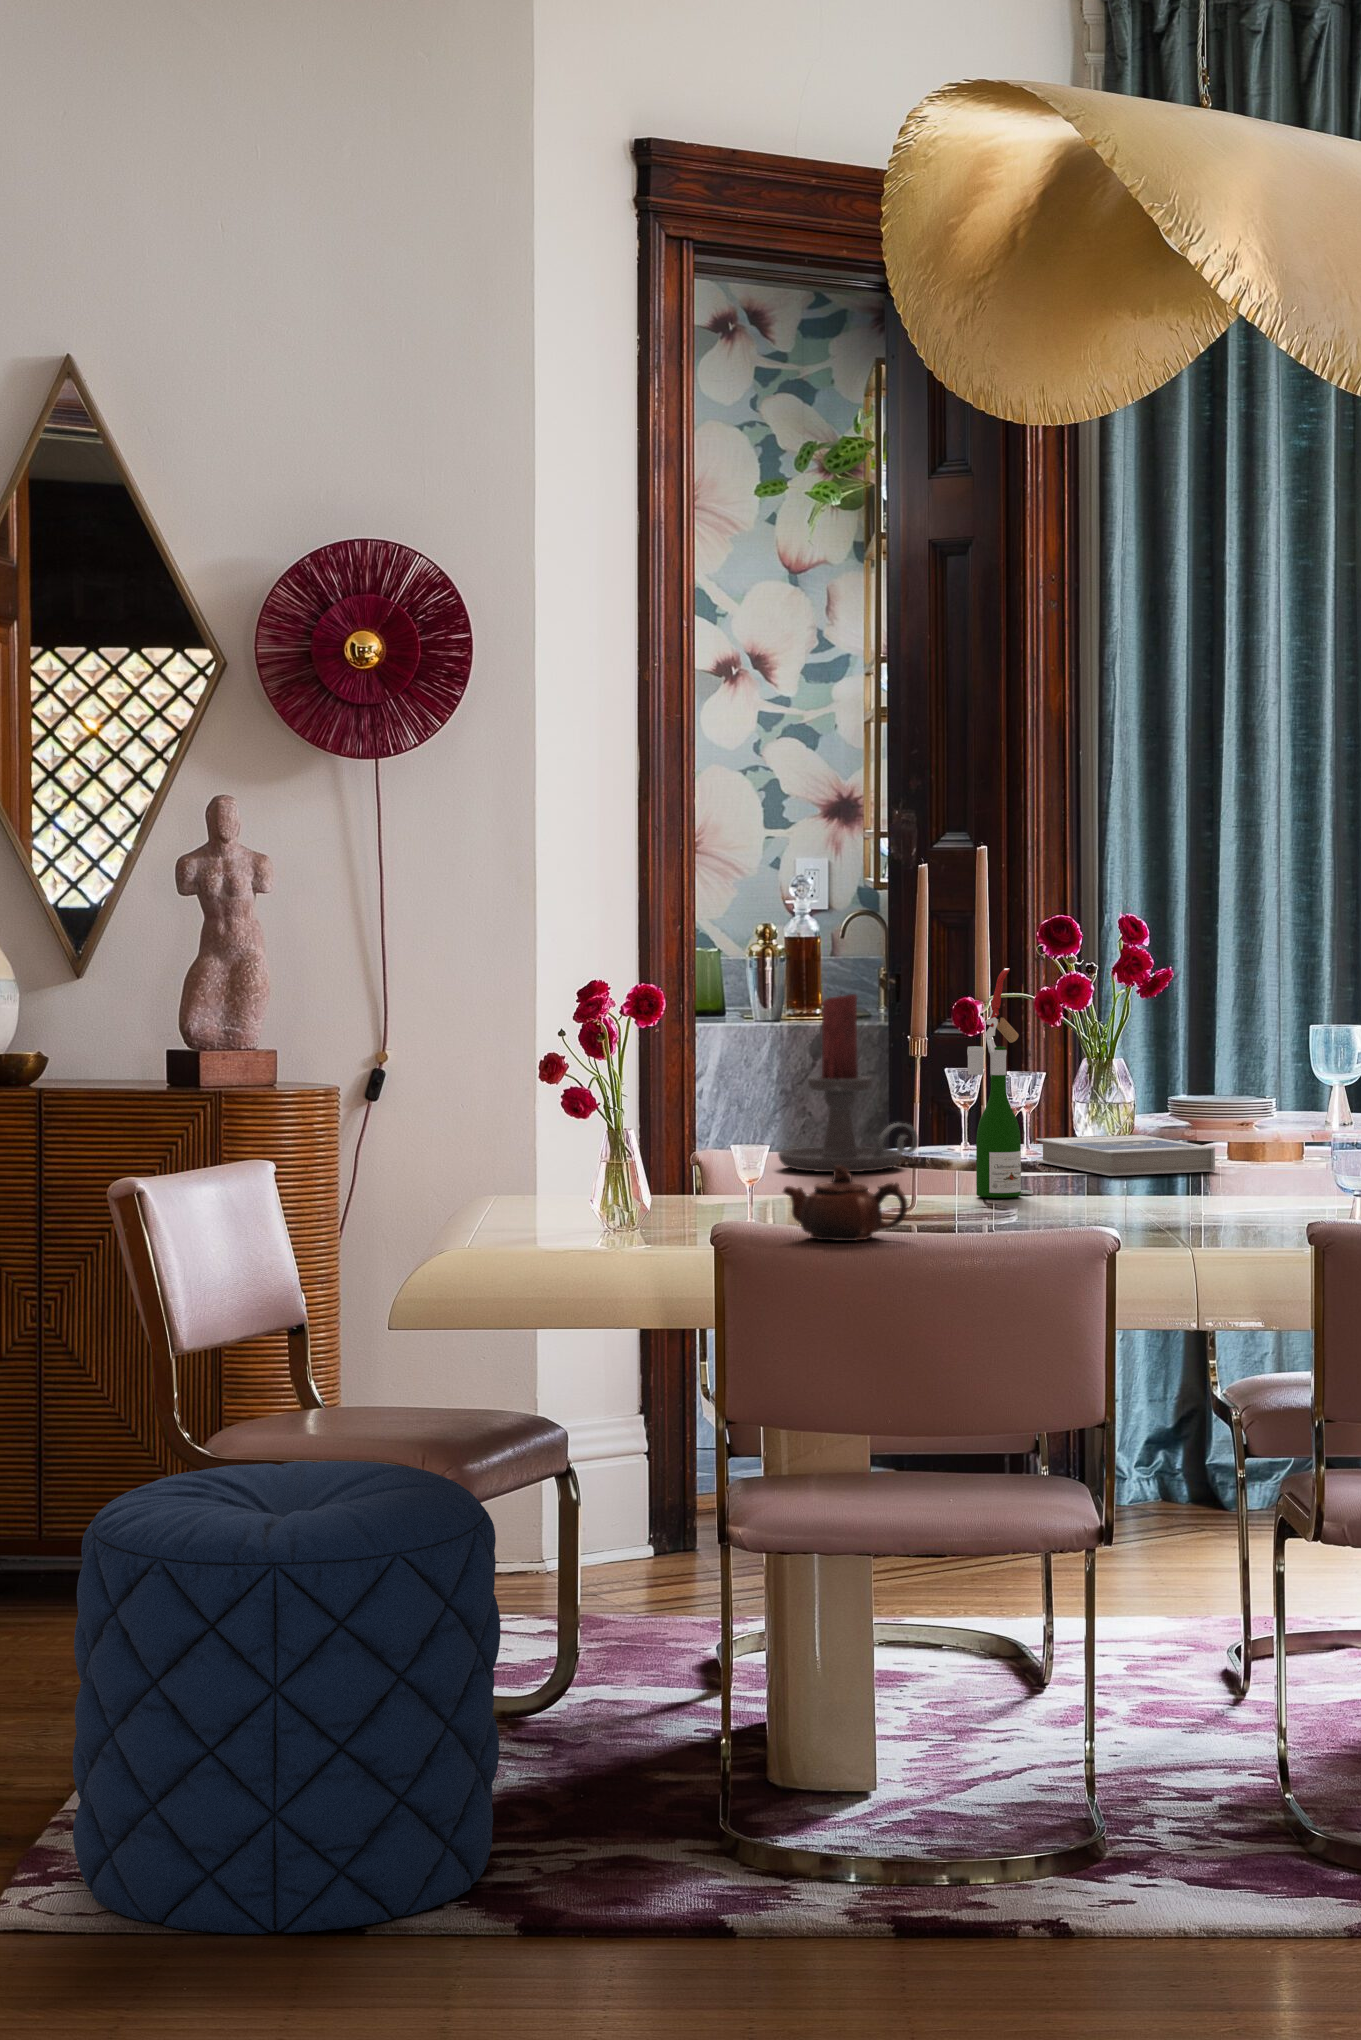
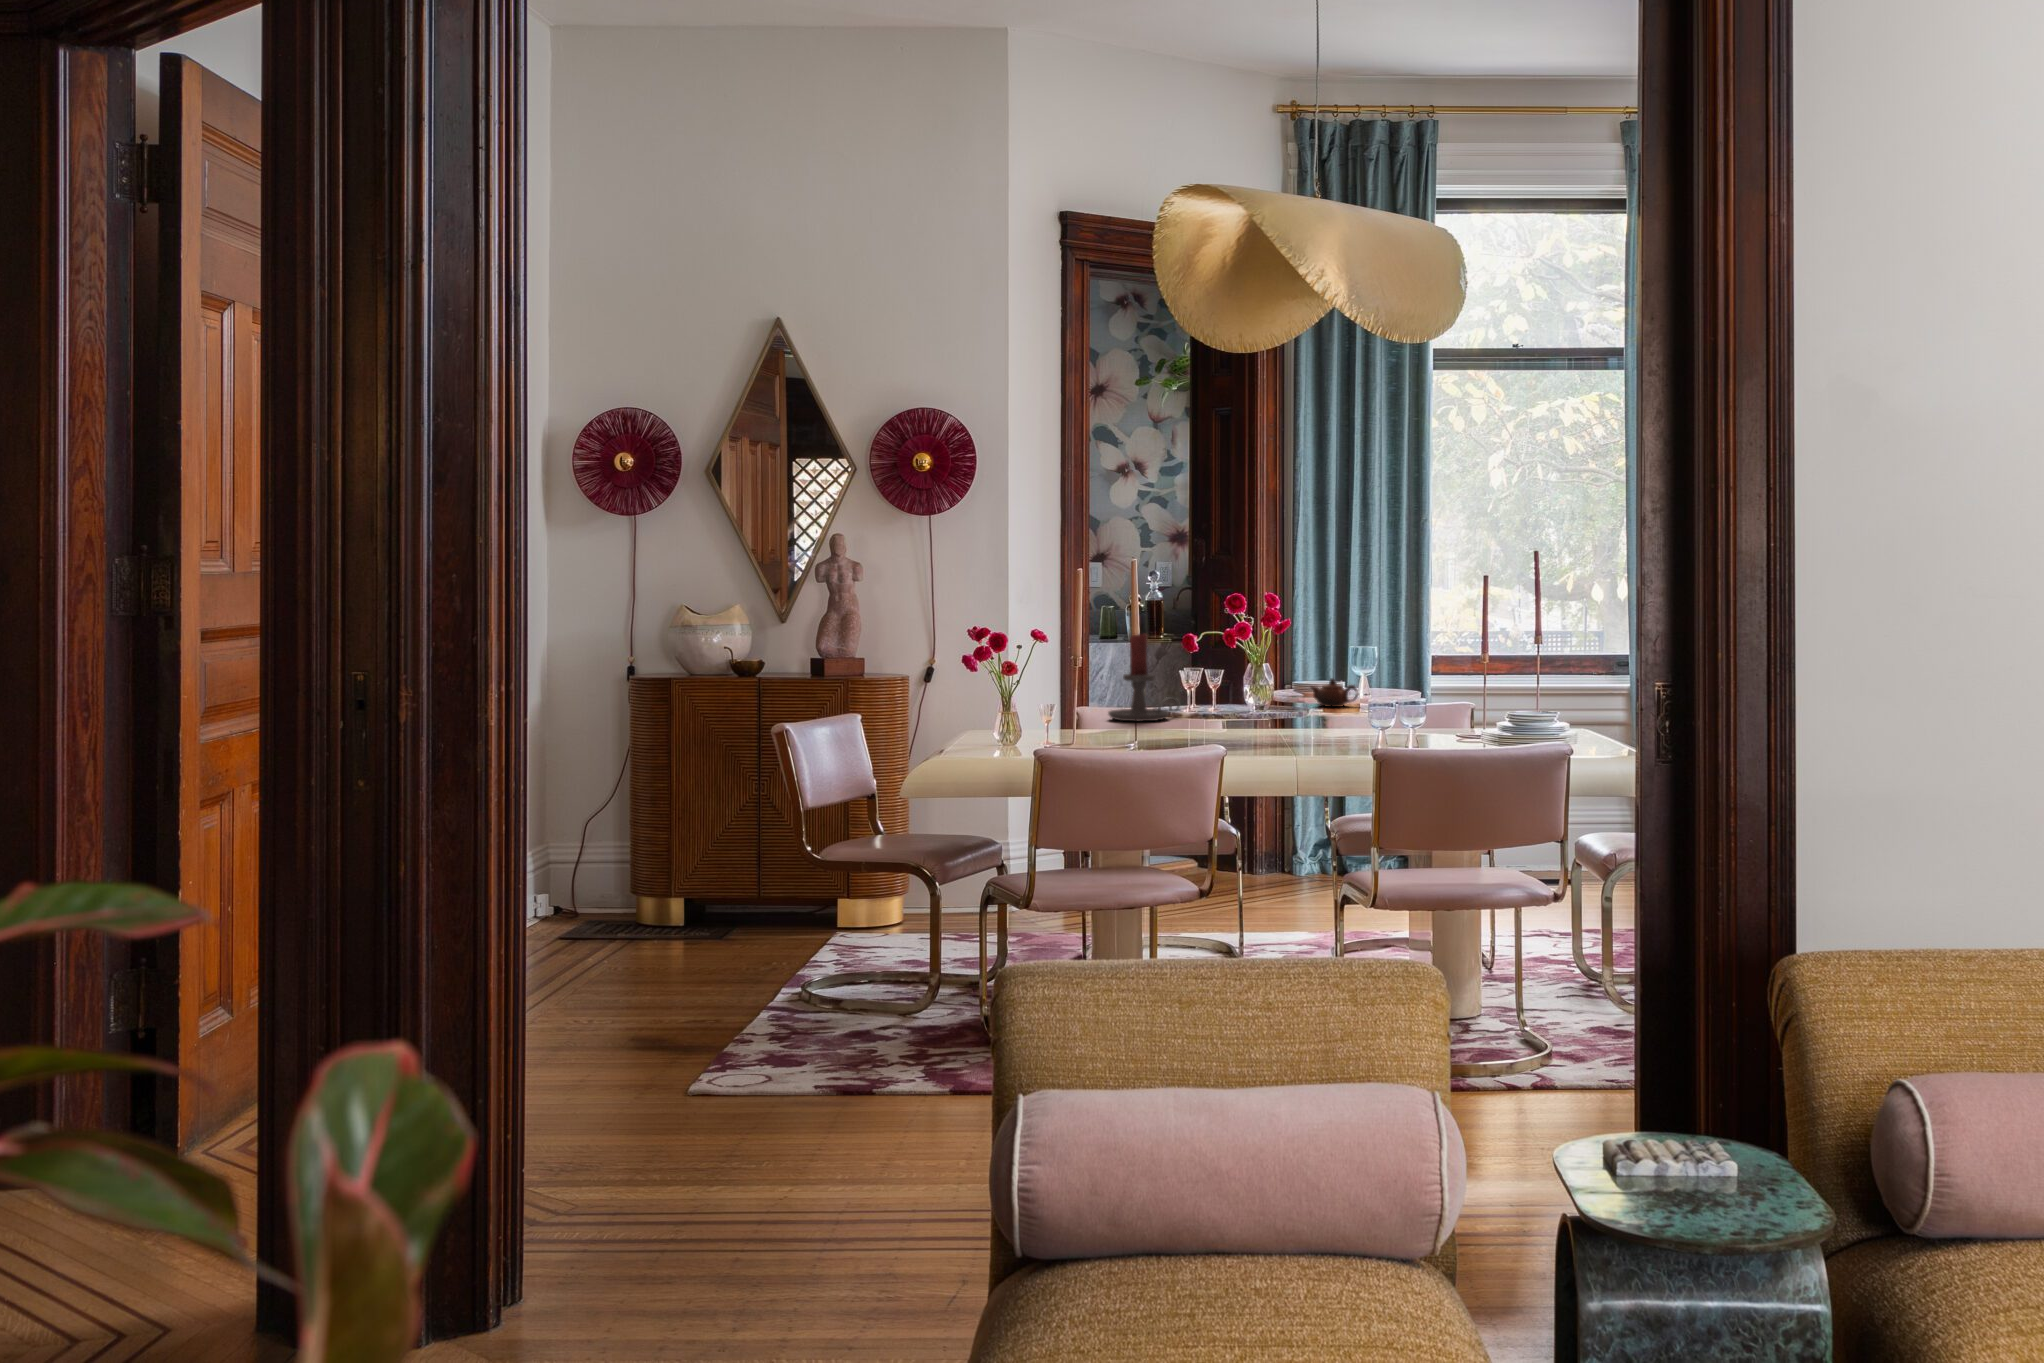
wine bottle: present [967,968,1033,1198] -> none [1190,622,1223,735]
hardback book: present [1036,1135,1215,1176] -> none [1237,703,1322,724]
teapot: present [783,1166,908,1241] -> present [1311,678,1358,707]
pouf: present [73,1461,500,1934] -> none [736,861,944,1089]

